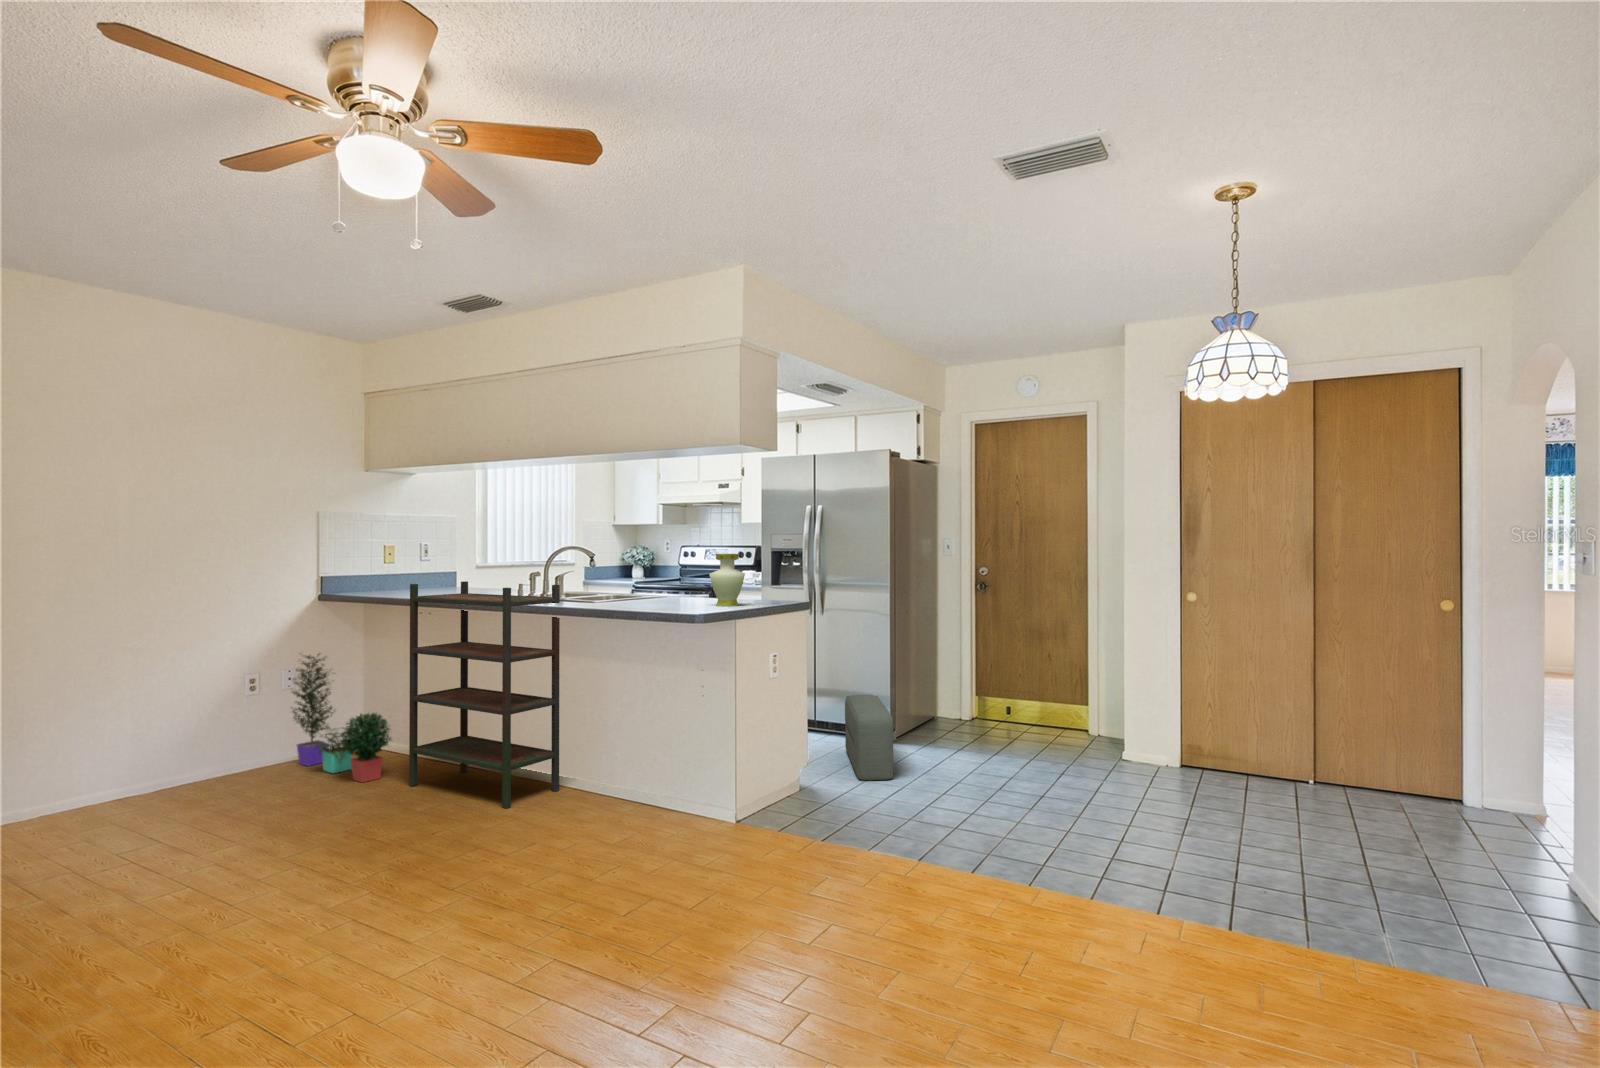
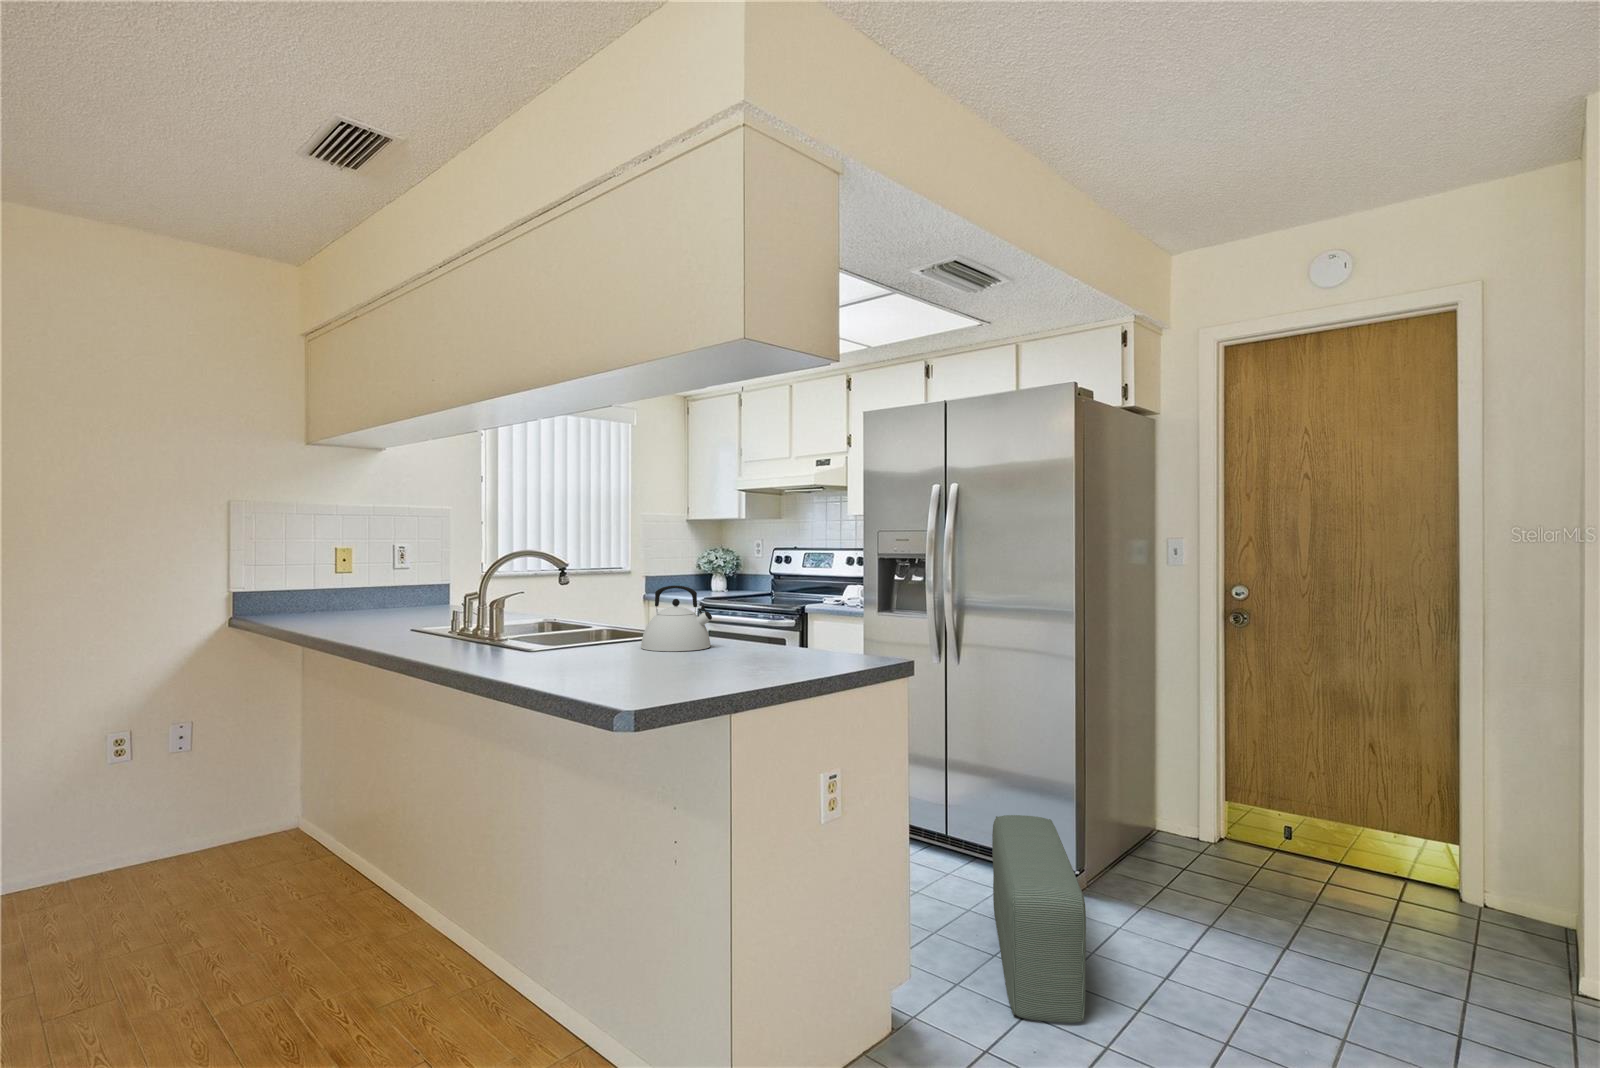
vase: present [709,554,745,606] -> none [715,568,785,671]
kettle: none [650,565,692,602] -> present [641,585,712,651]
bookshelf: present [409,581,560,808] -> none [252,607,464,1040]
potted plant: present [291,653,391,782] -> none [148,705,257,928]

